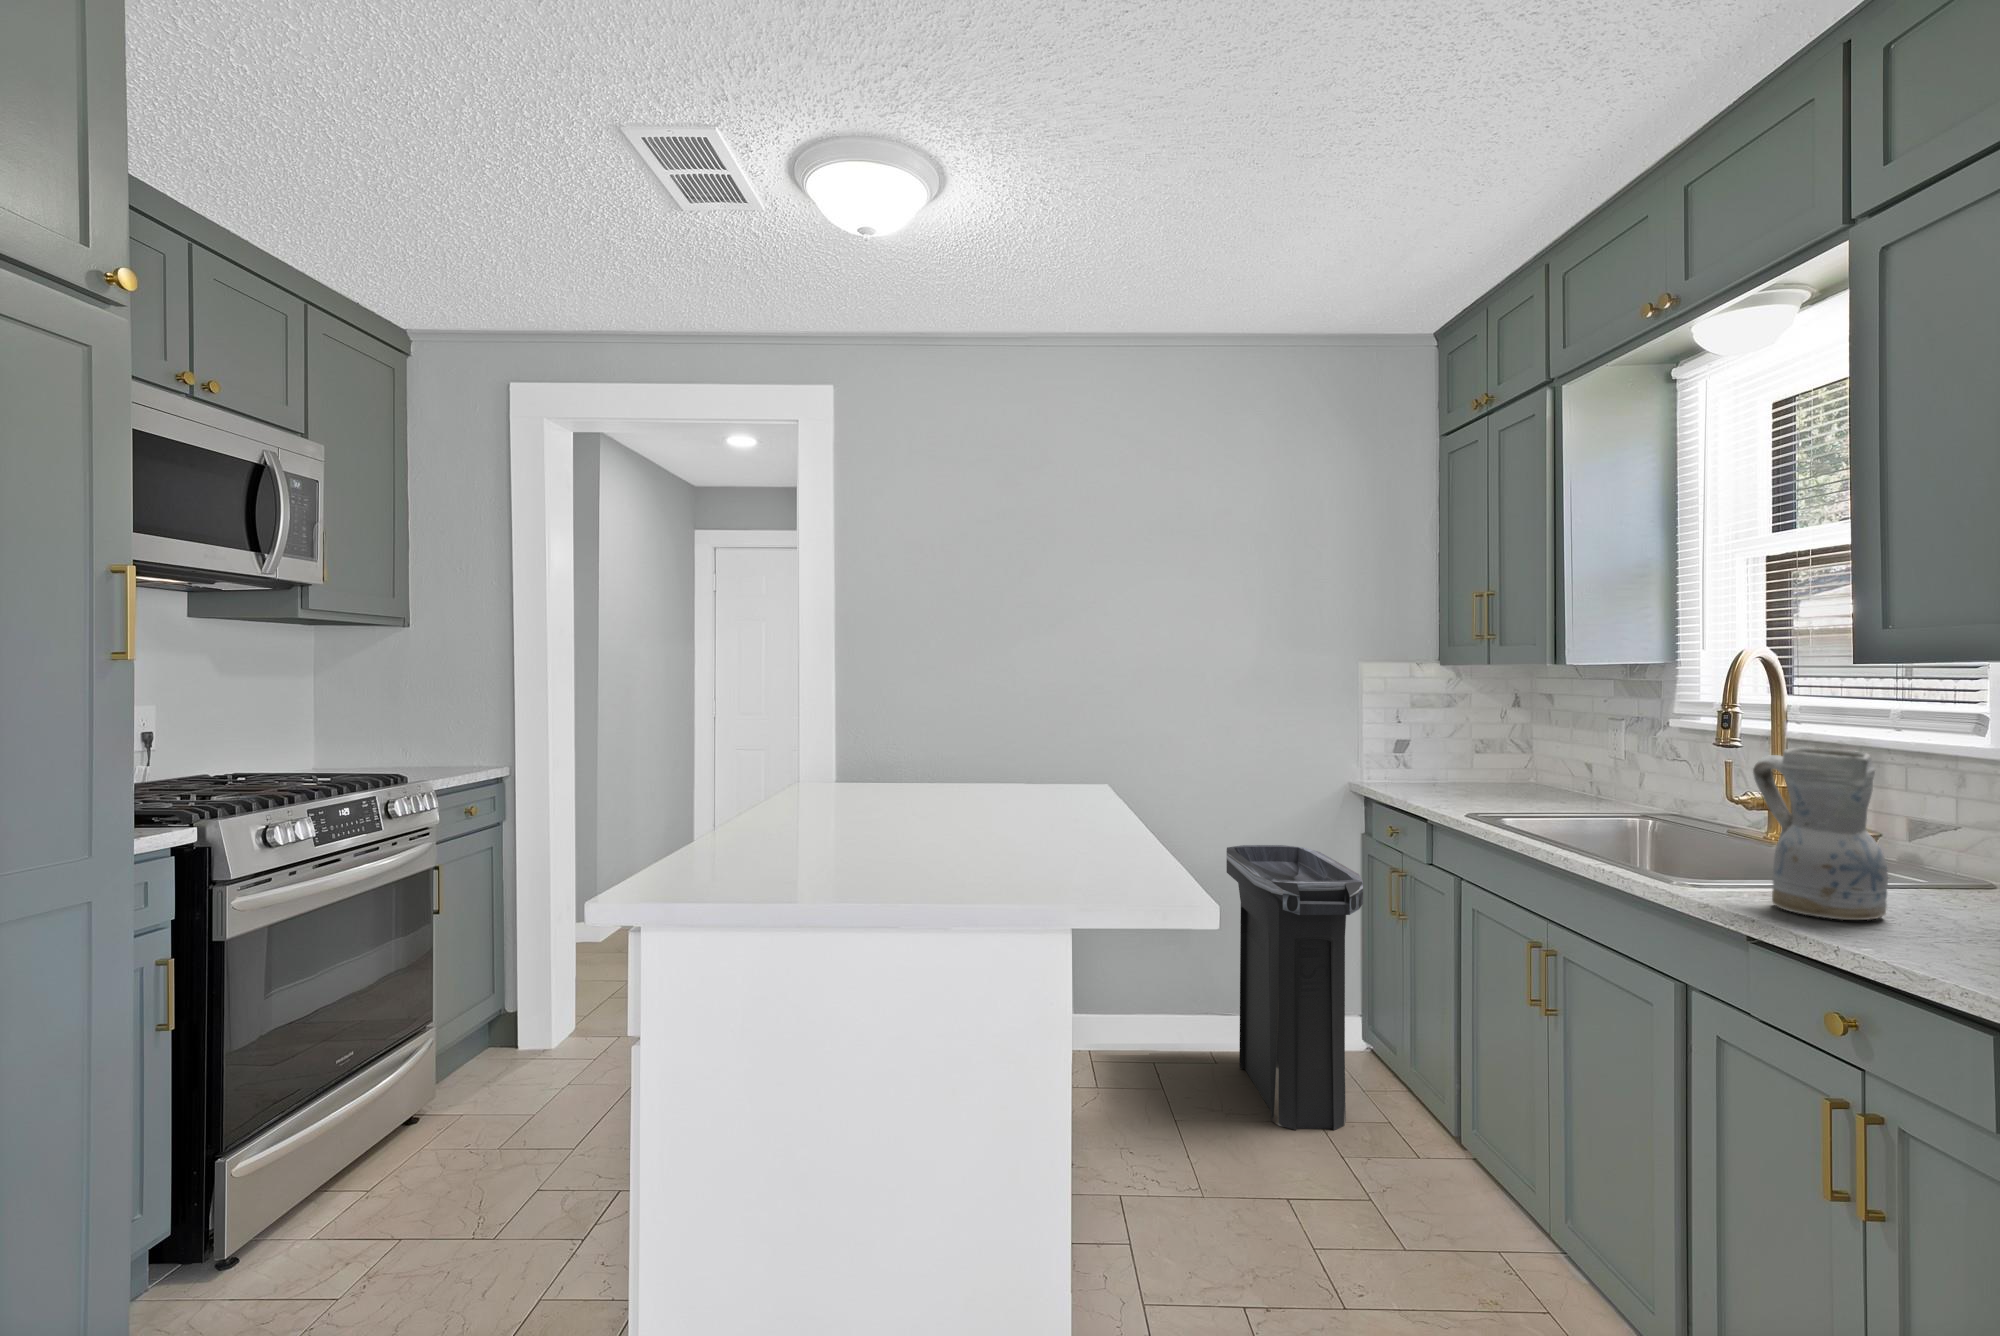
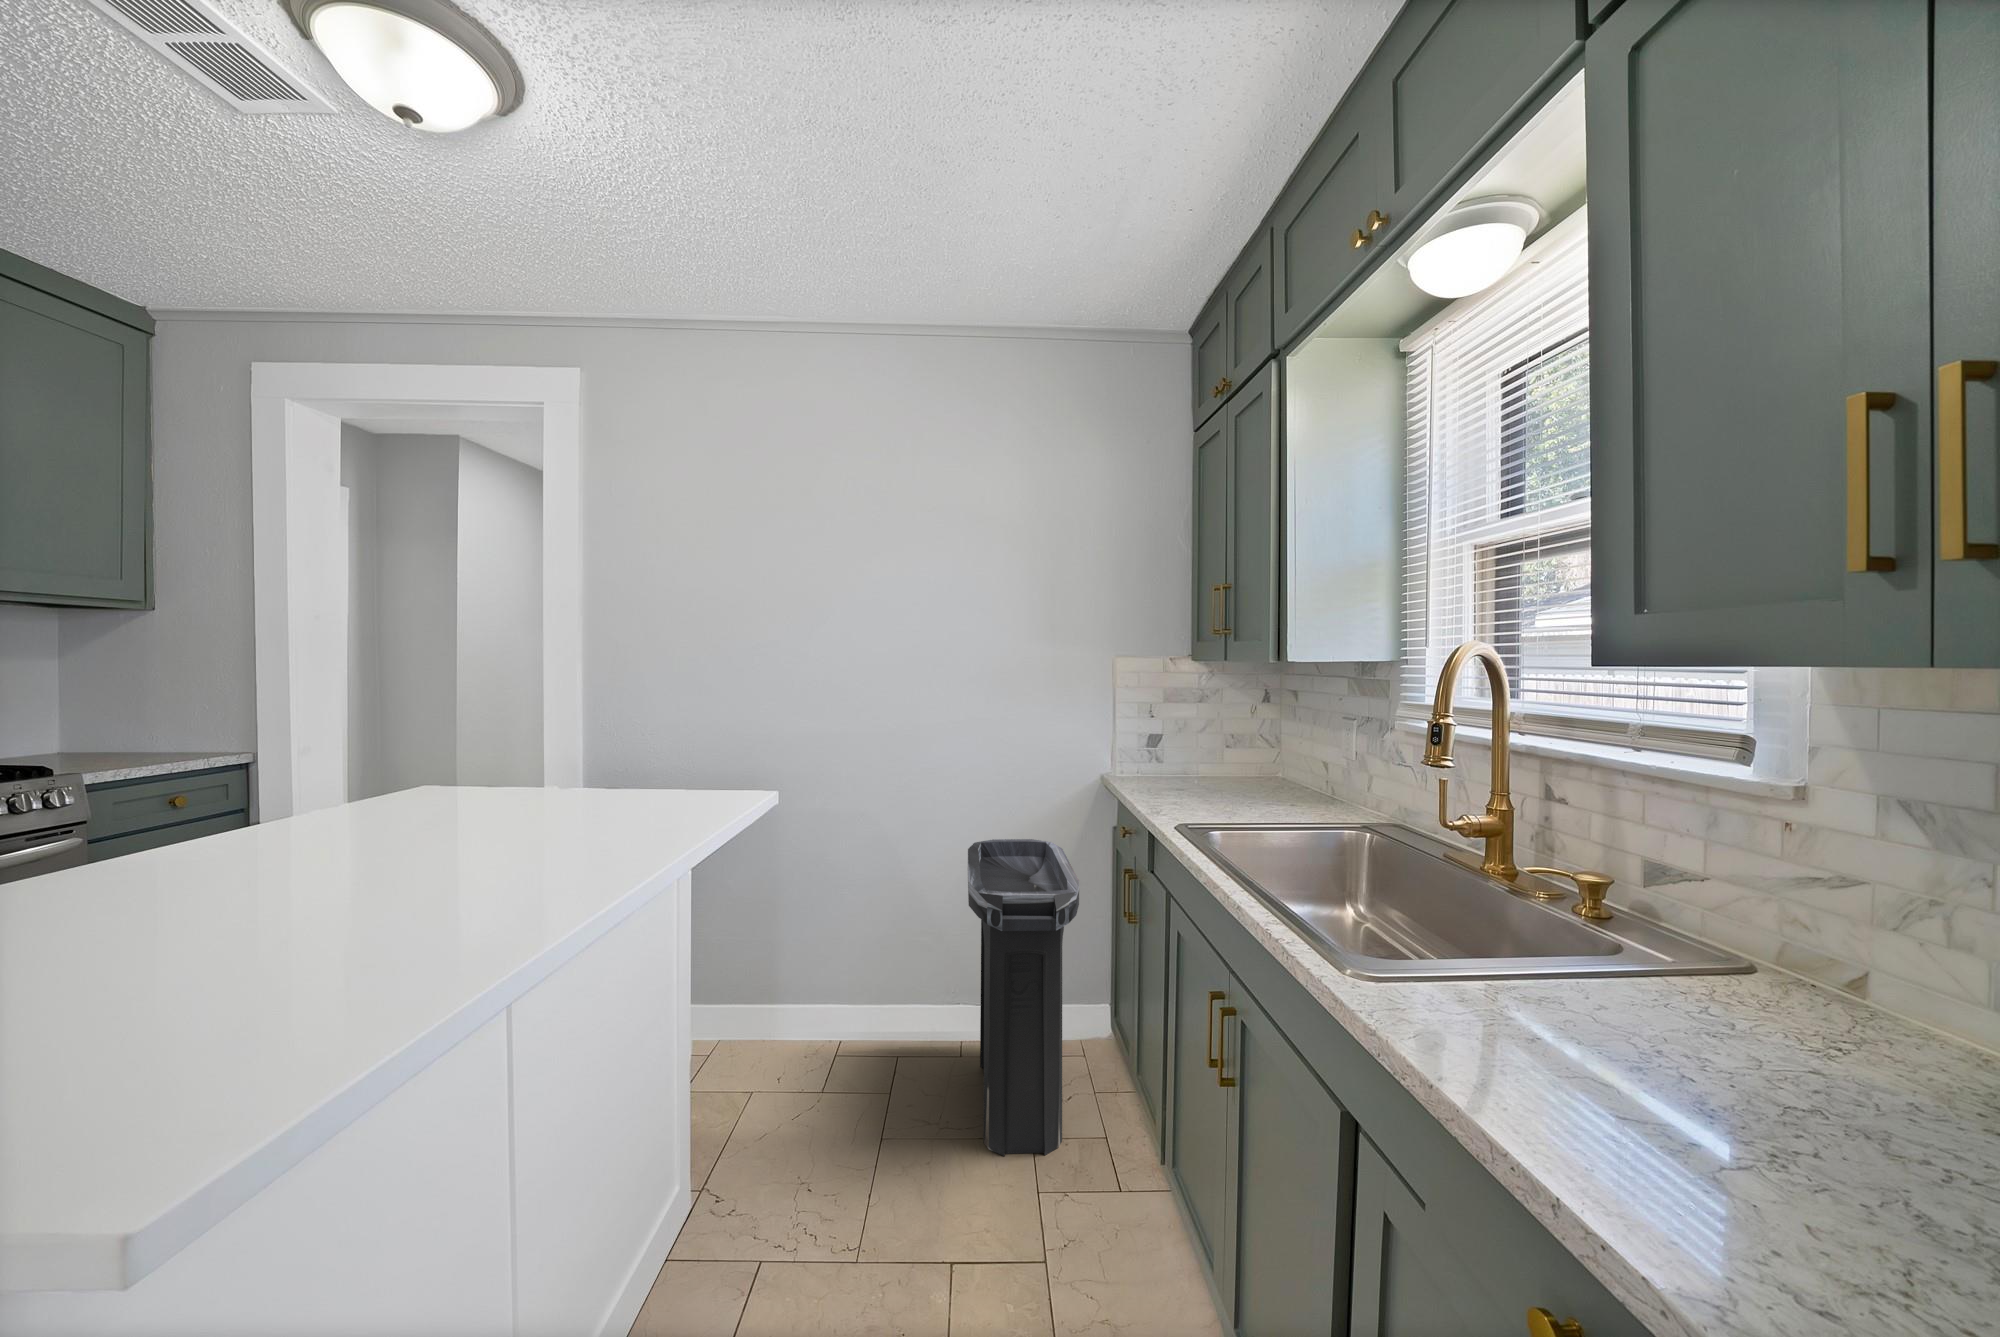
ceramic pitcher: present [1753,747,1888,920] -> none [1441,794,1639,1092]

